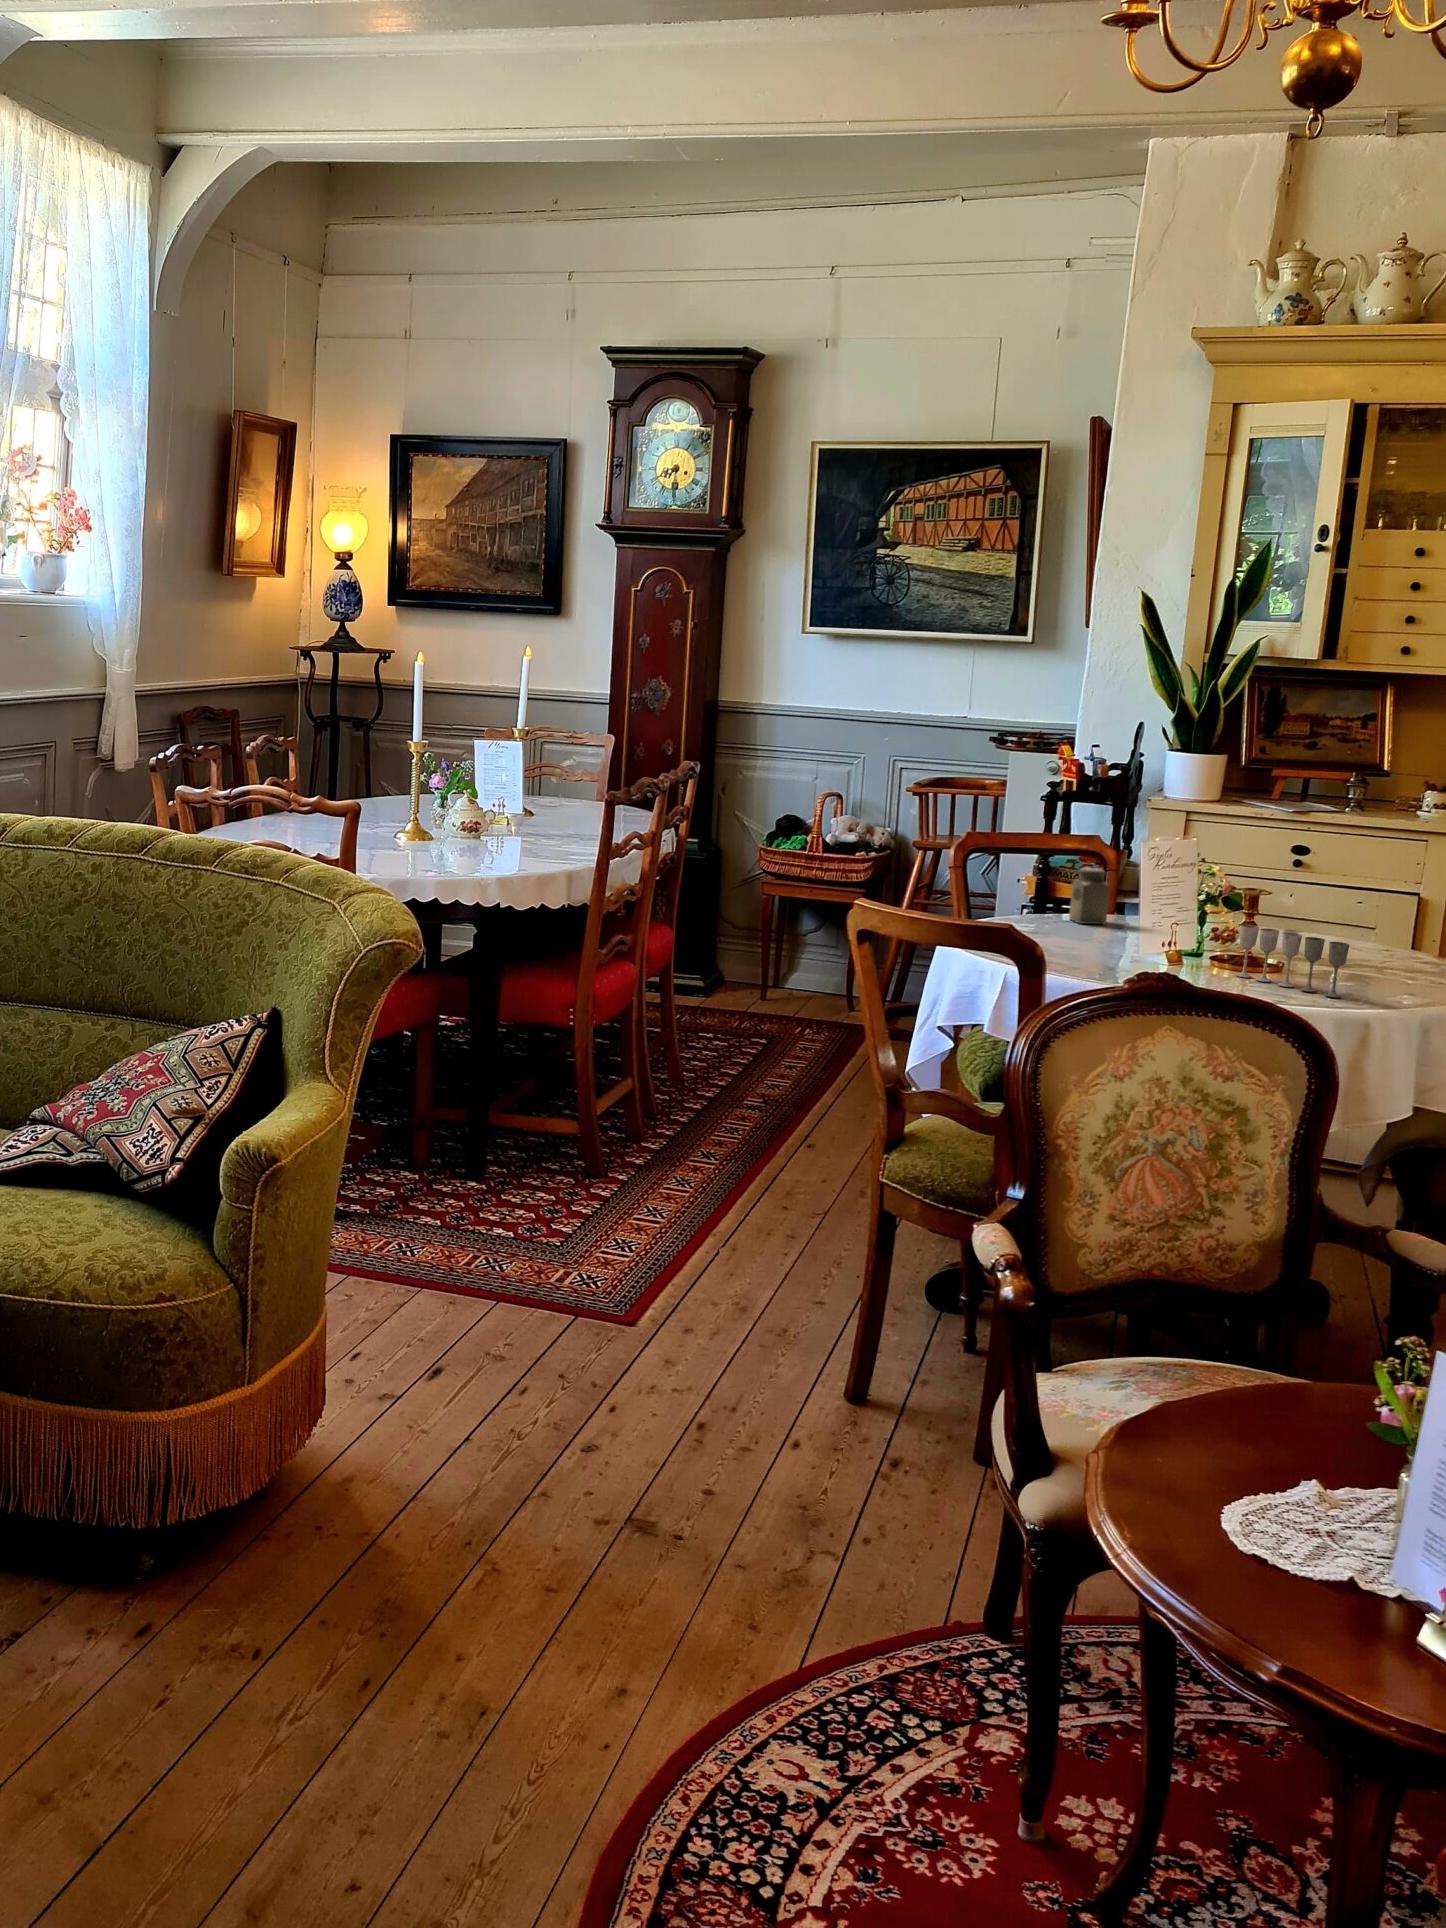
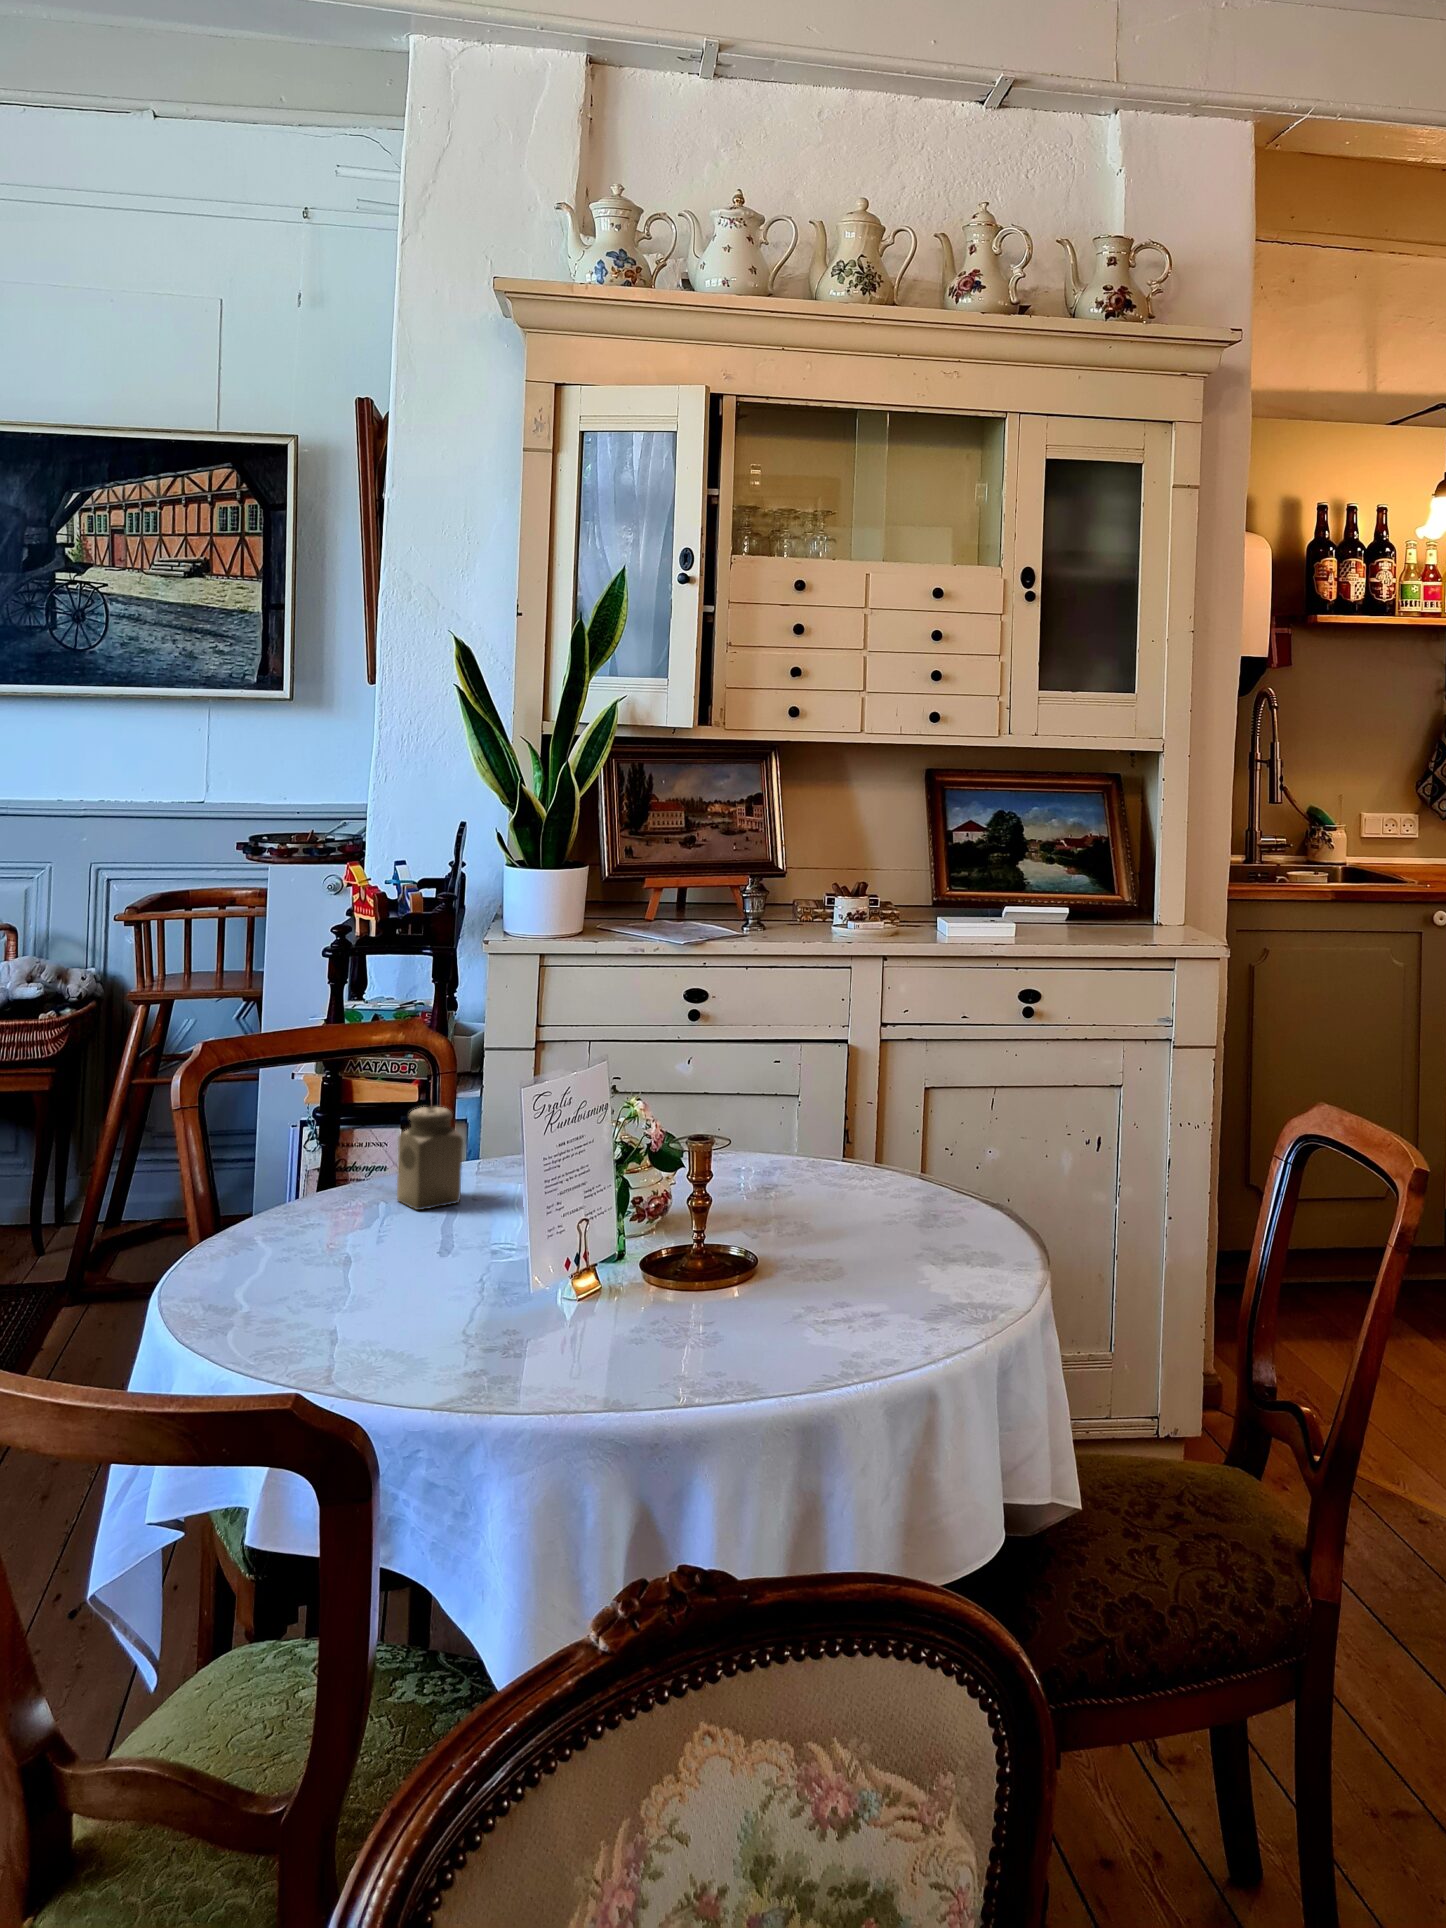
wine glass: present [1236,925,1350,997] -> none [703,1217,887,1339]

